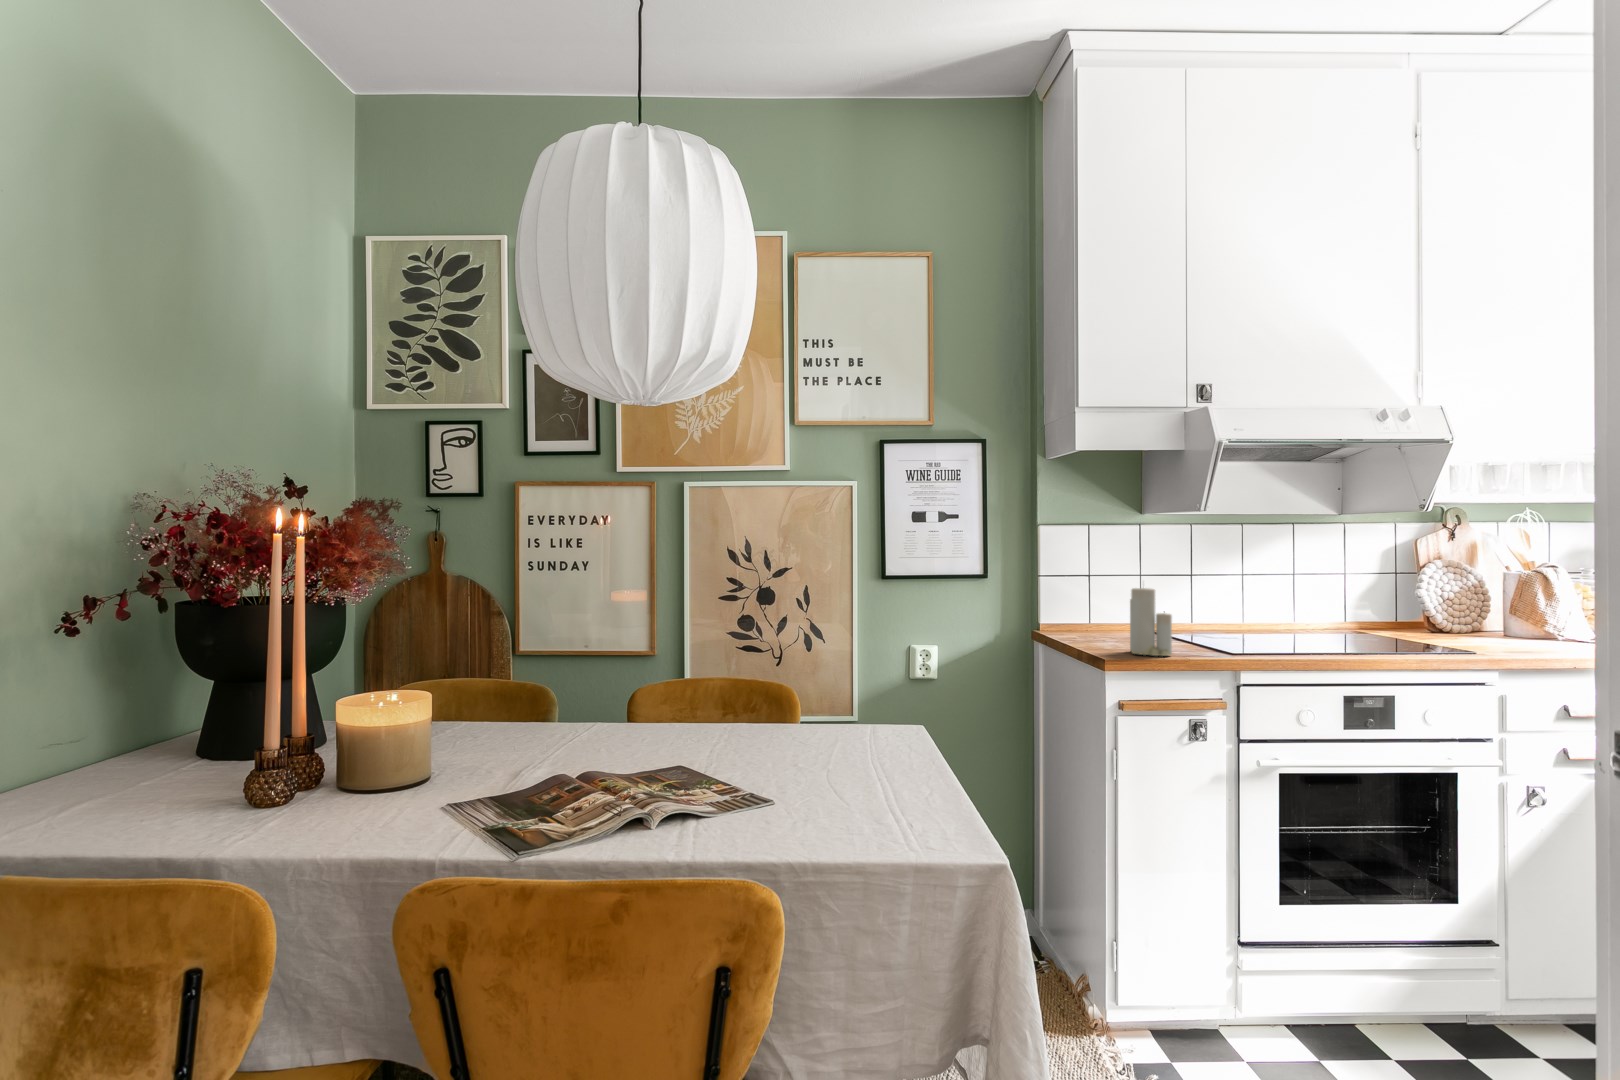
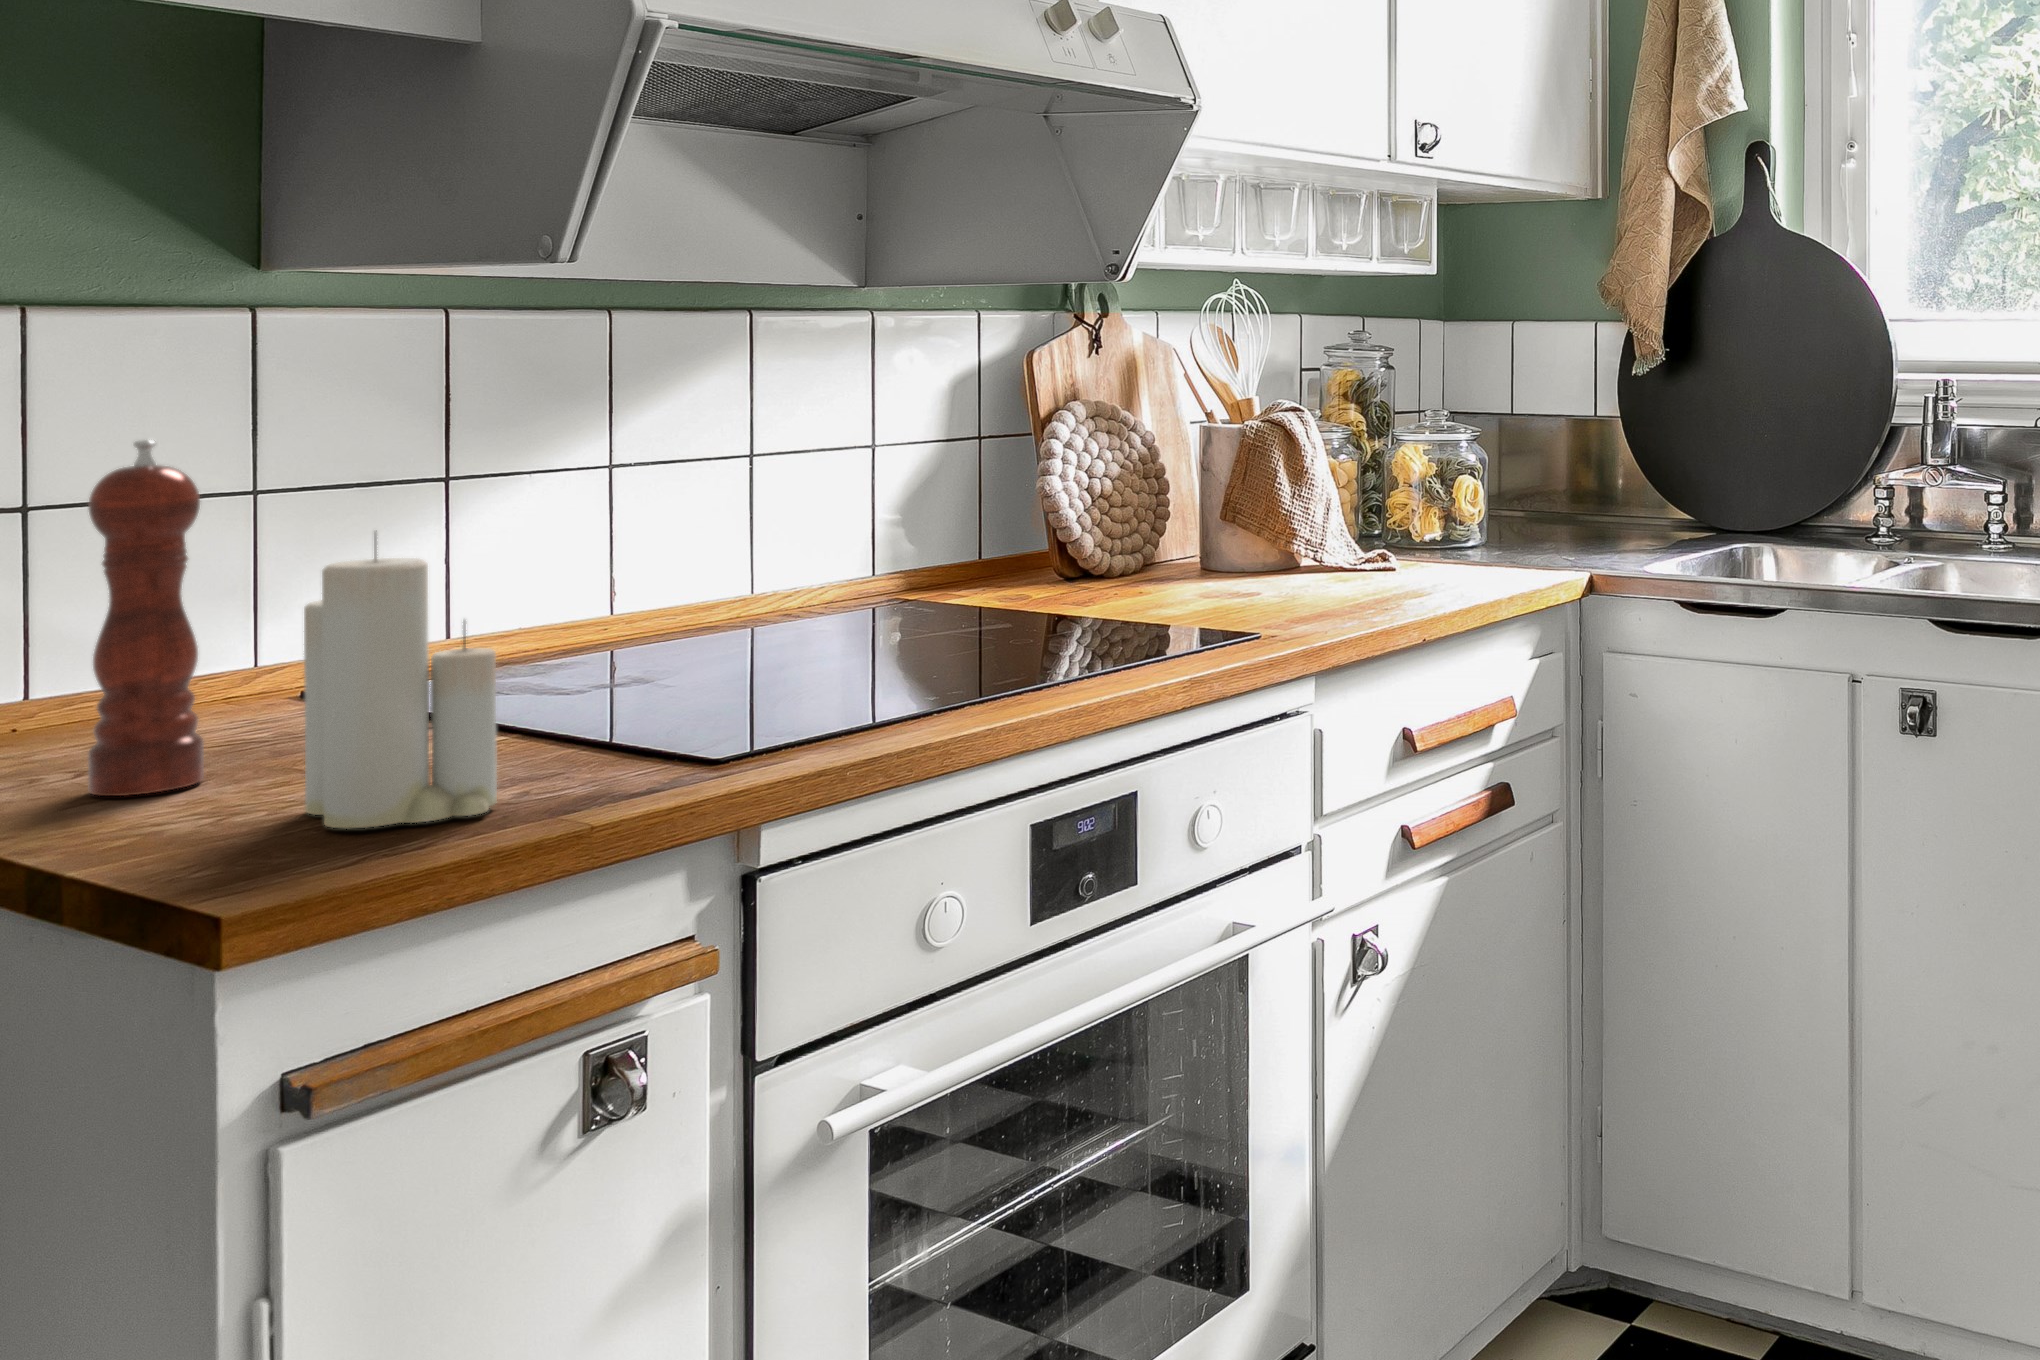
pepper mill: none [1091,558,1114,644] -> present [88,440,204,796]

